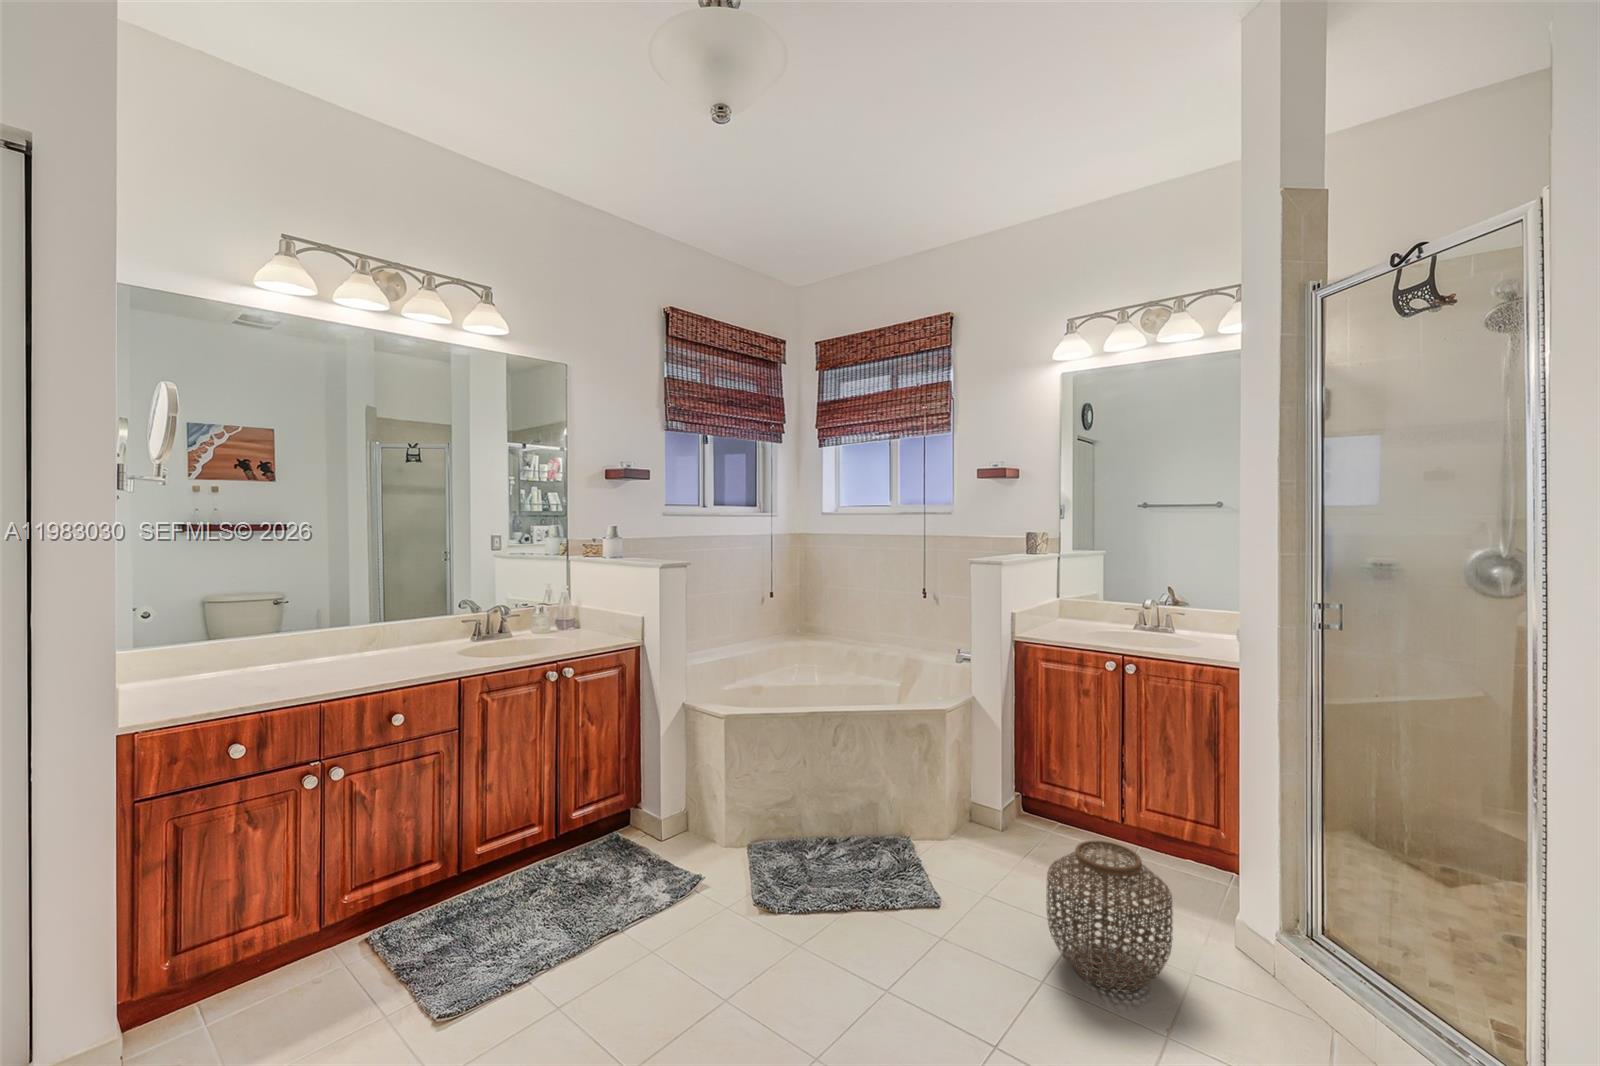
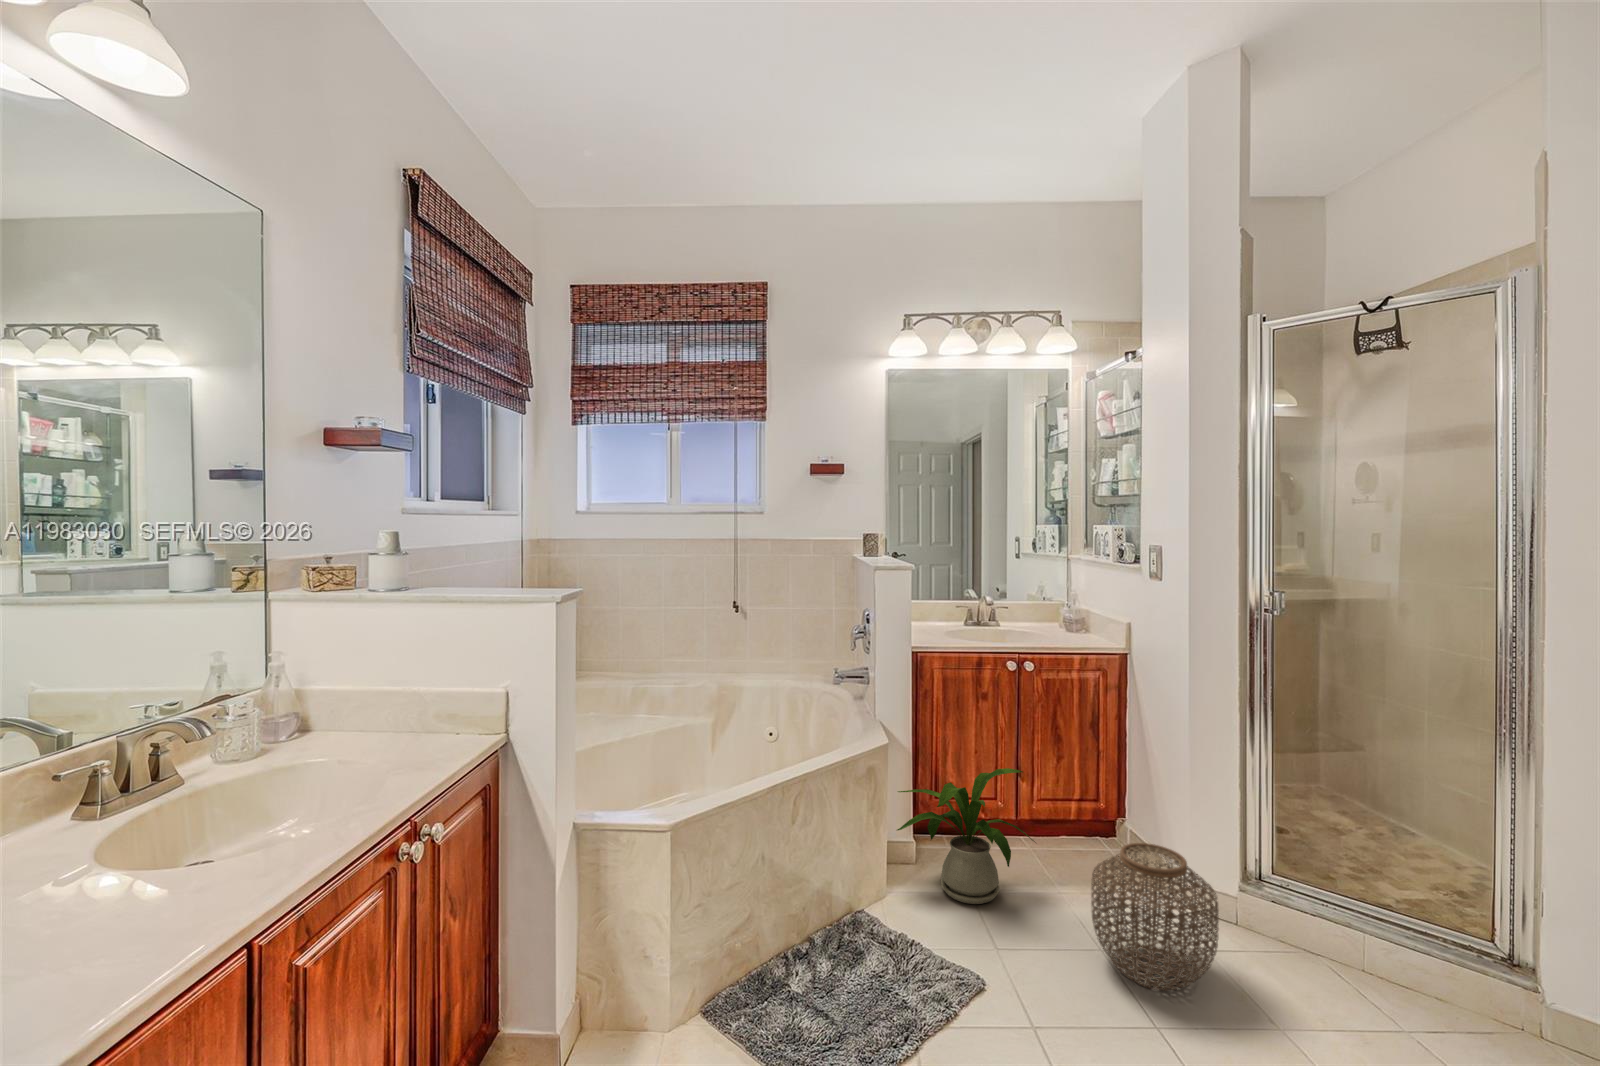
house plant: none [959,755,1084,876] -> present [897,768,1036,904]

